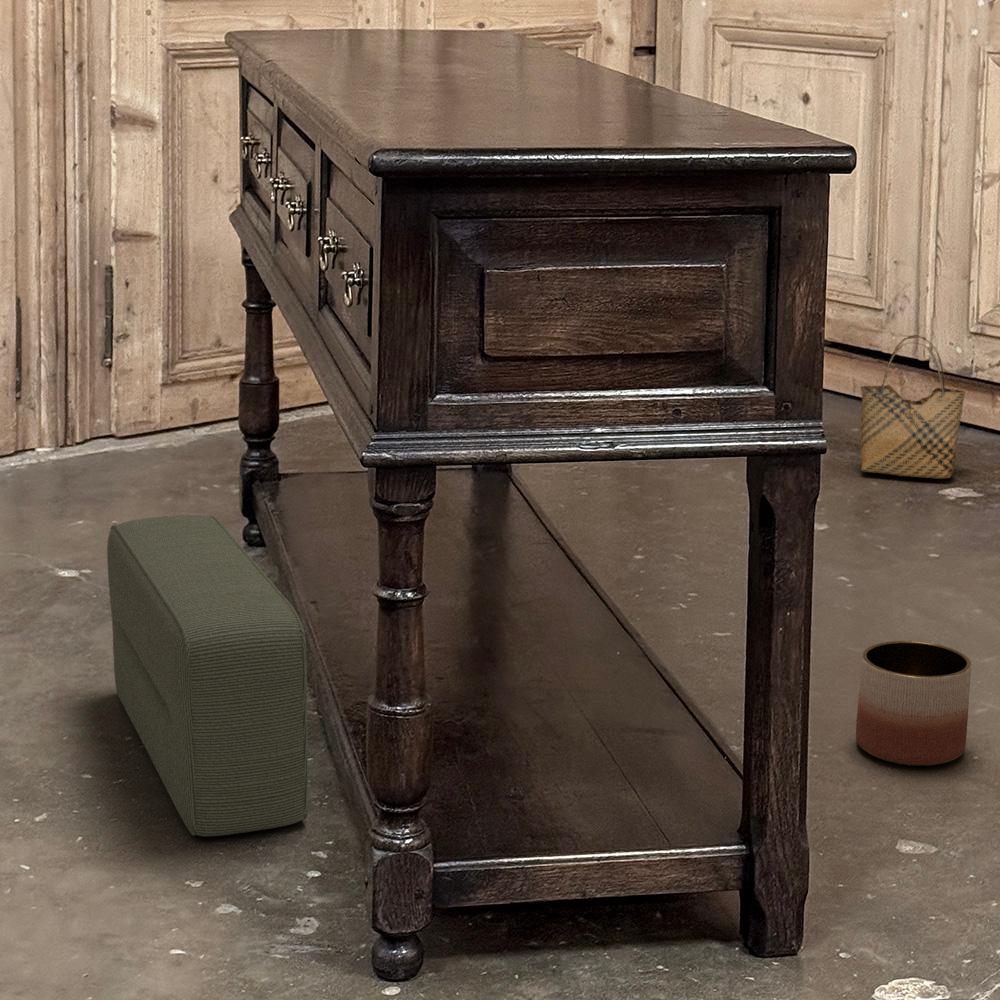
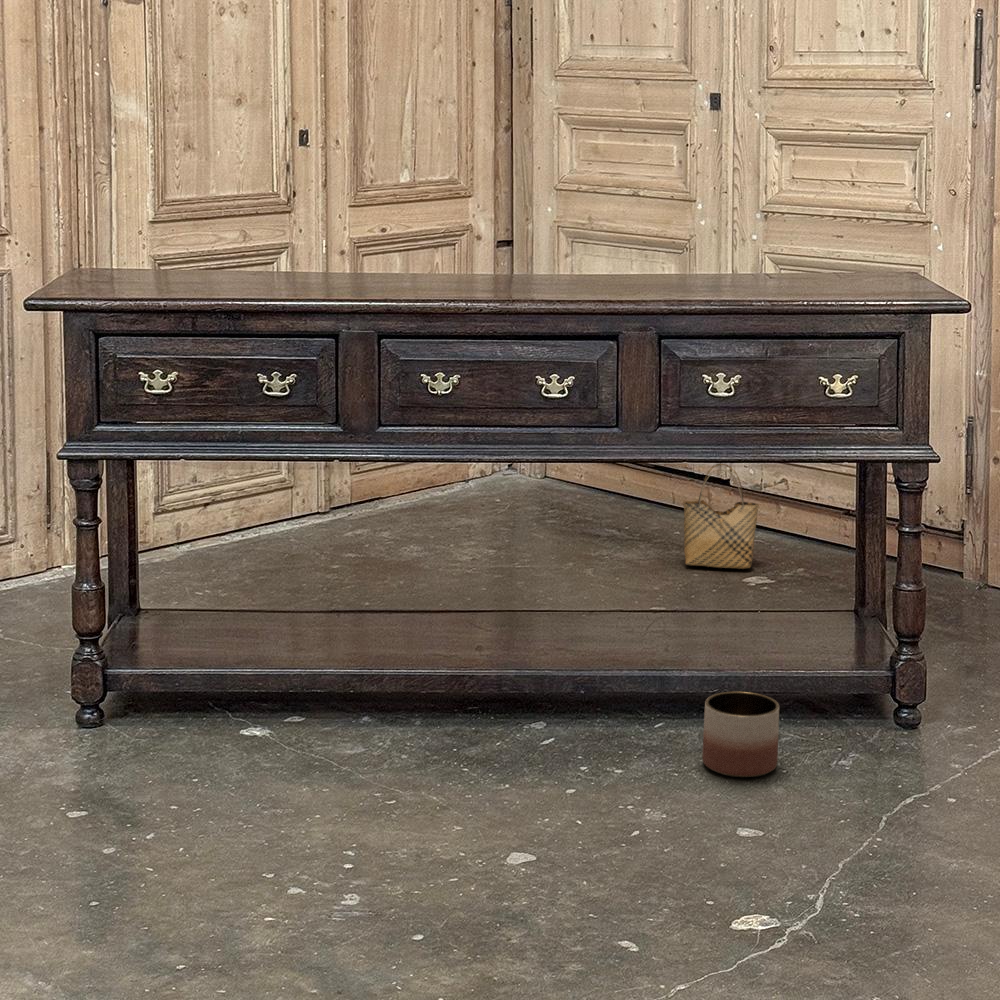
pouf: present [107,515,308,837] -> none [172,621,337,846]

